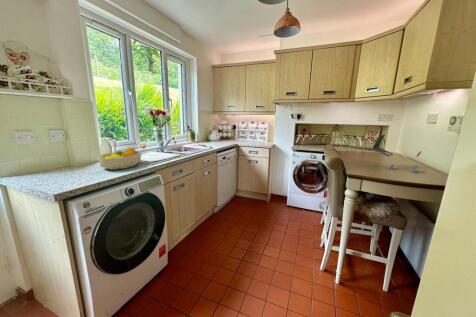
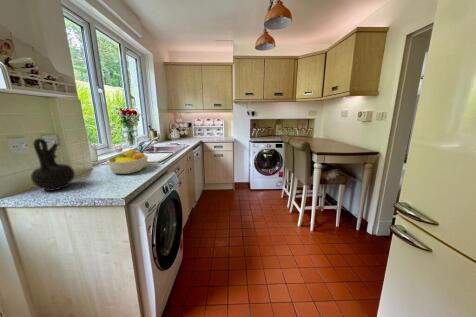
ceramic jug: none [27,132,66,176] -> present [31,138,75,191]
laptop: present [372,135,421,172] -> none [322,125,348,148]

